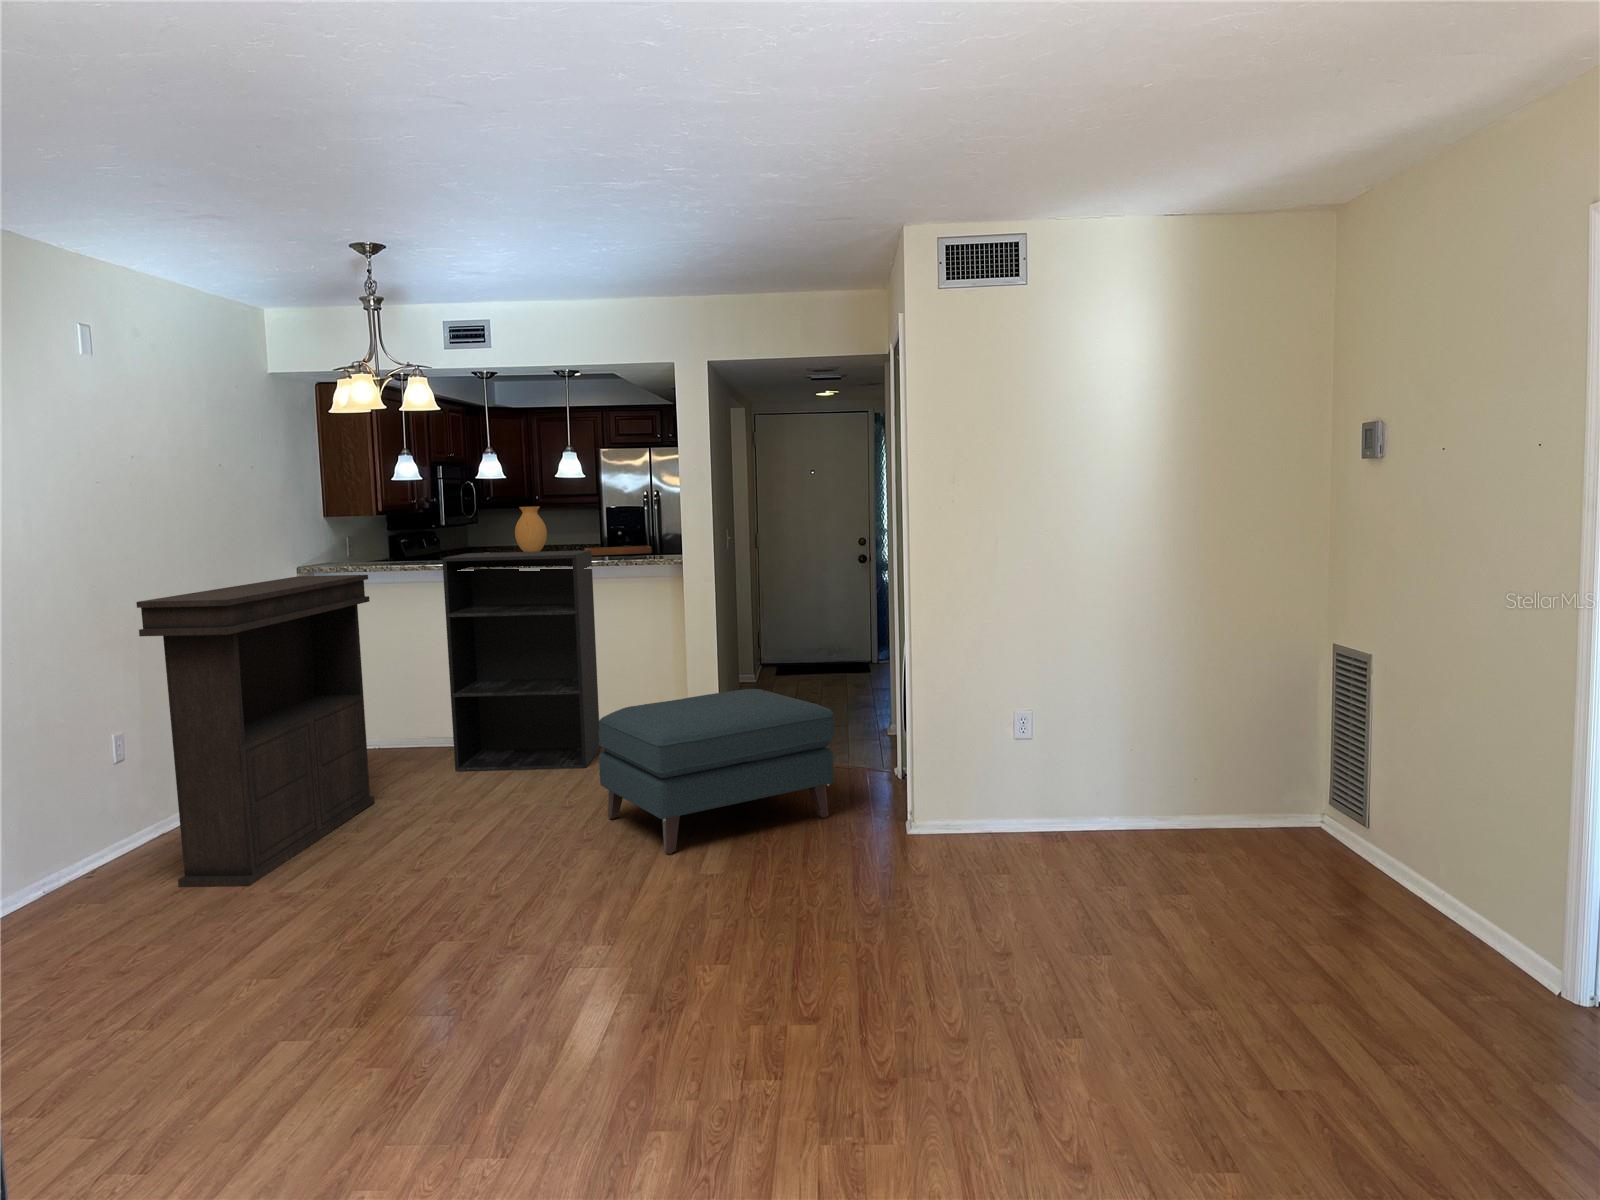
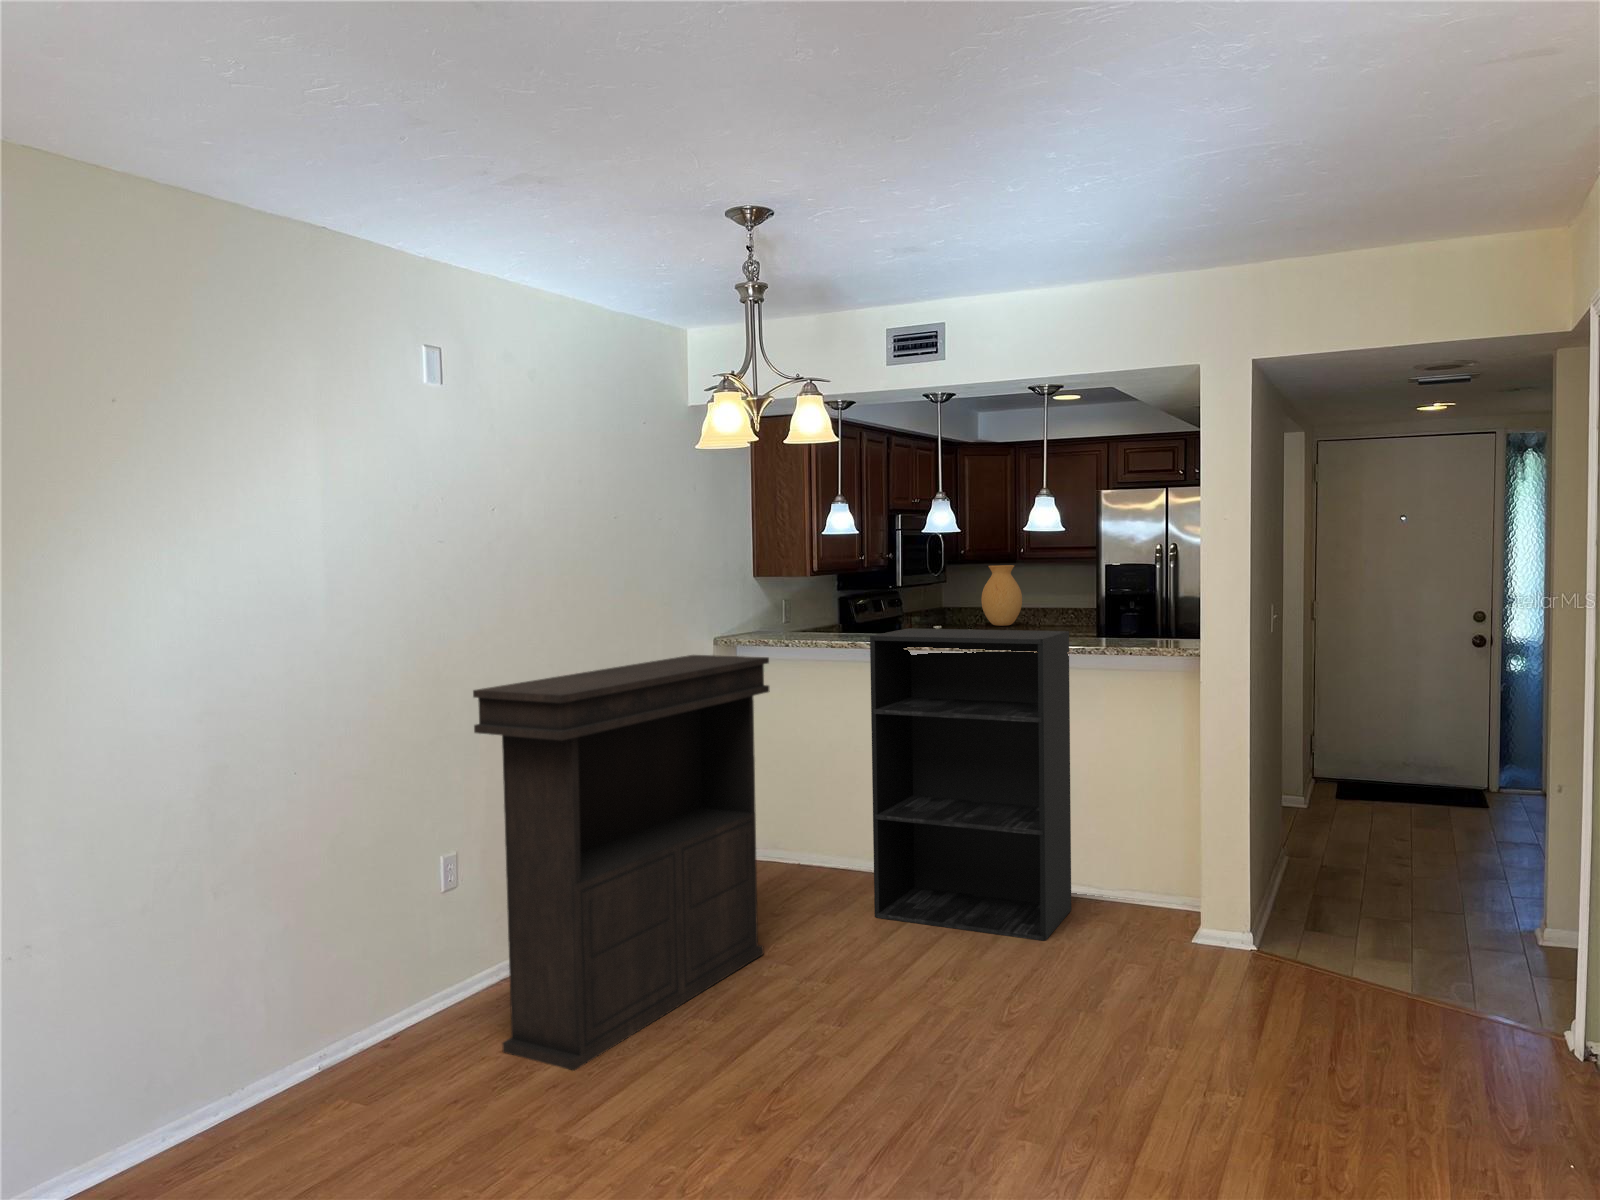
tray: present [584,532,652,555] -> none [1069,602,1161,634]
ottoman: present [599,689,835,855] -> none [1050,872,1458,1151]

